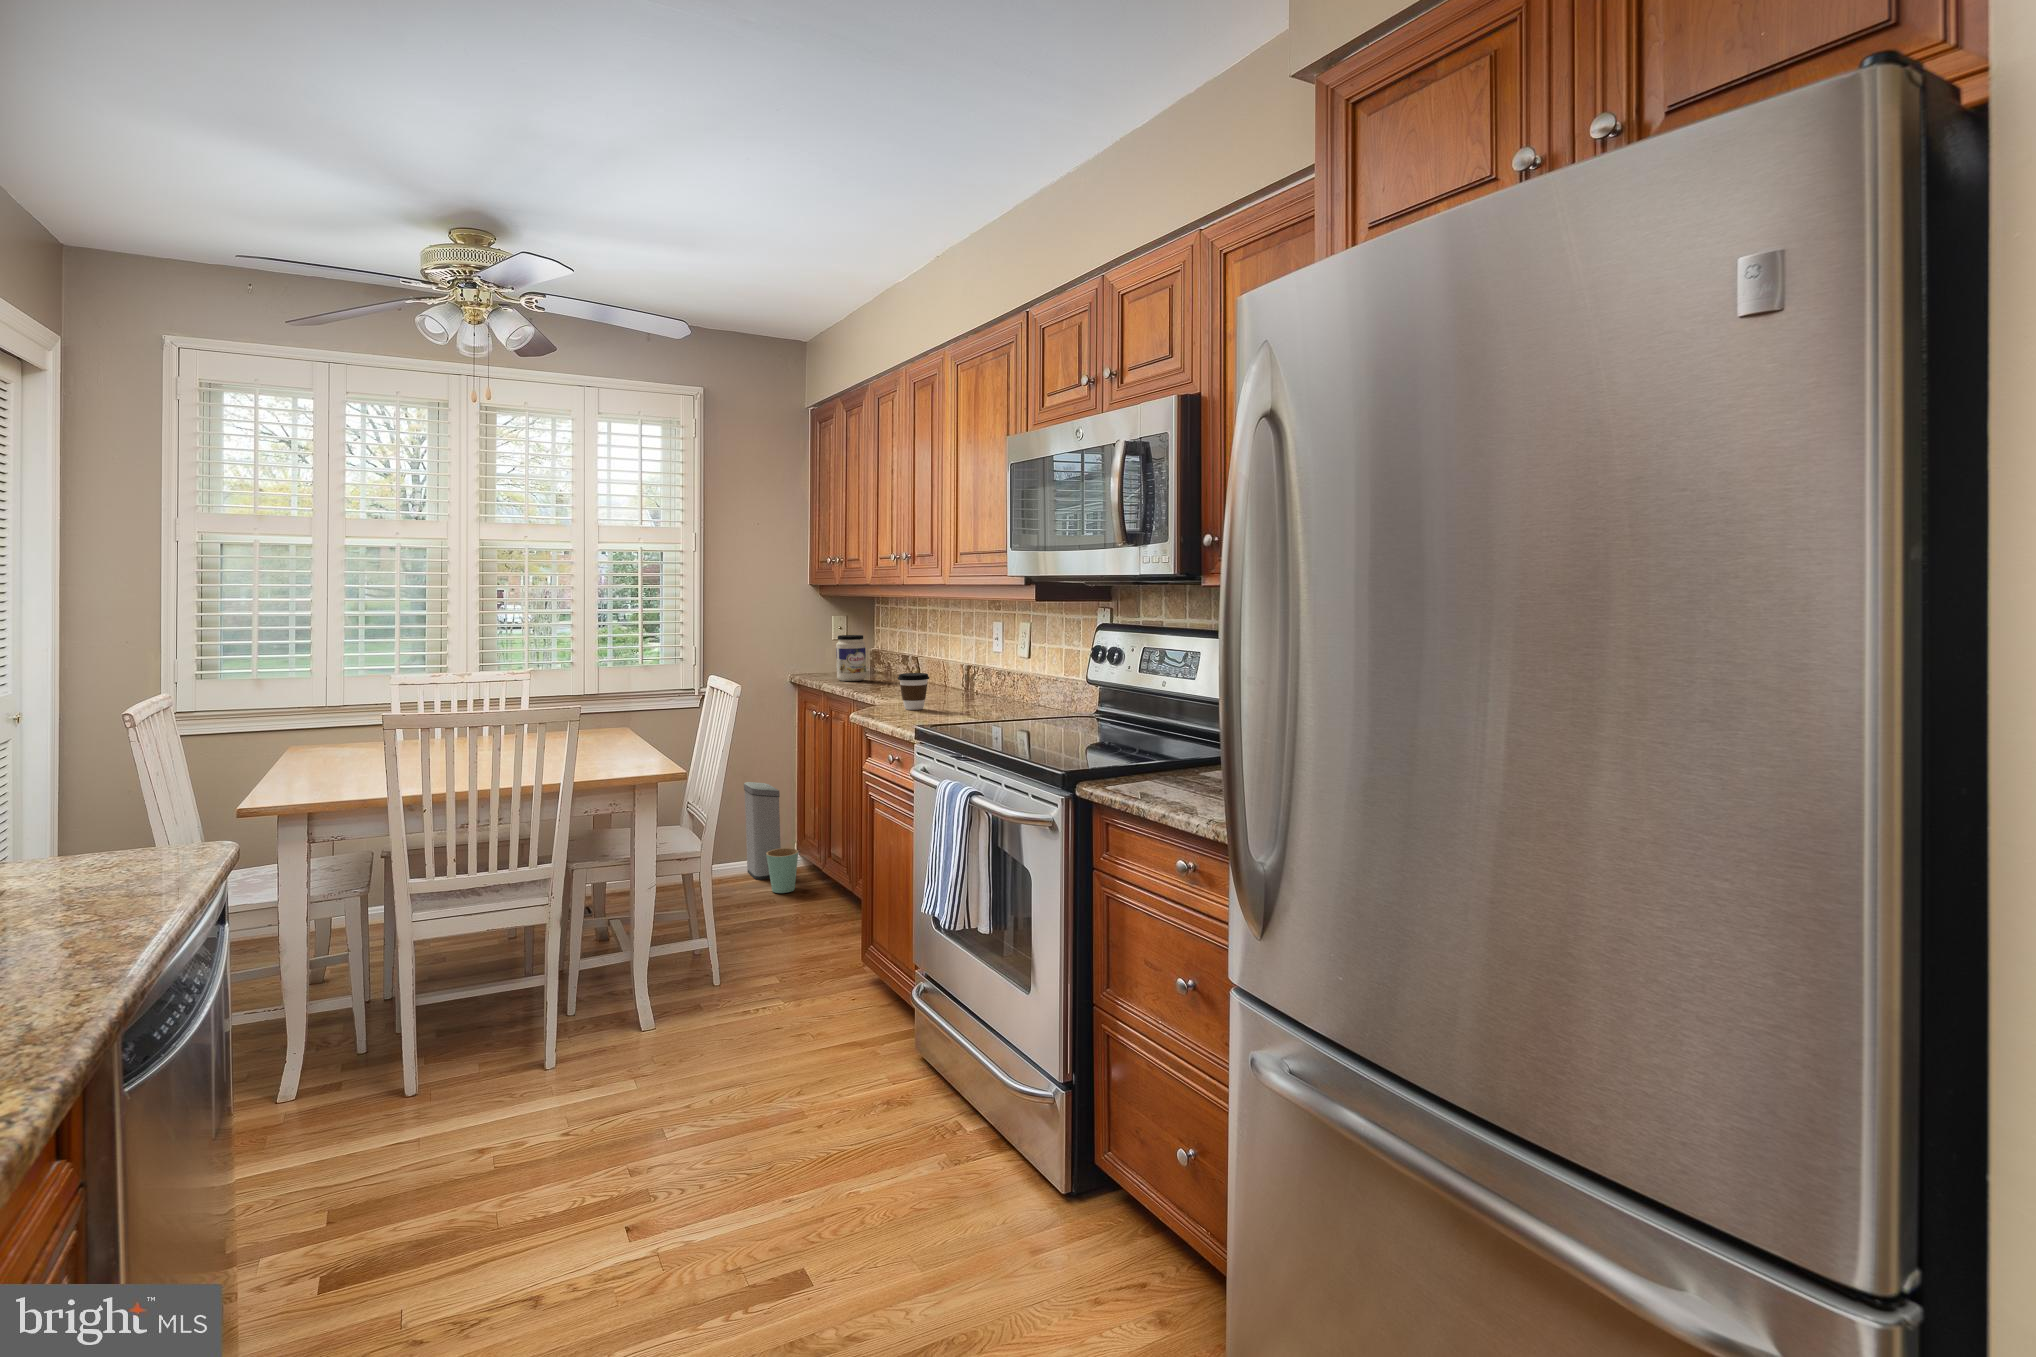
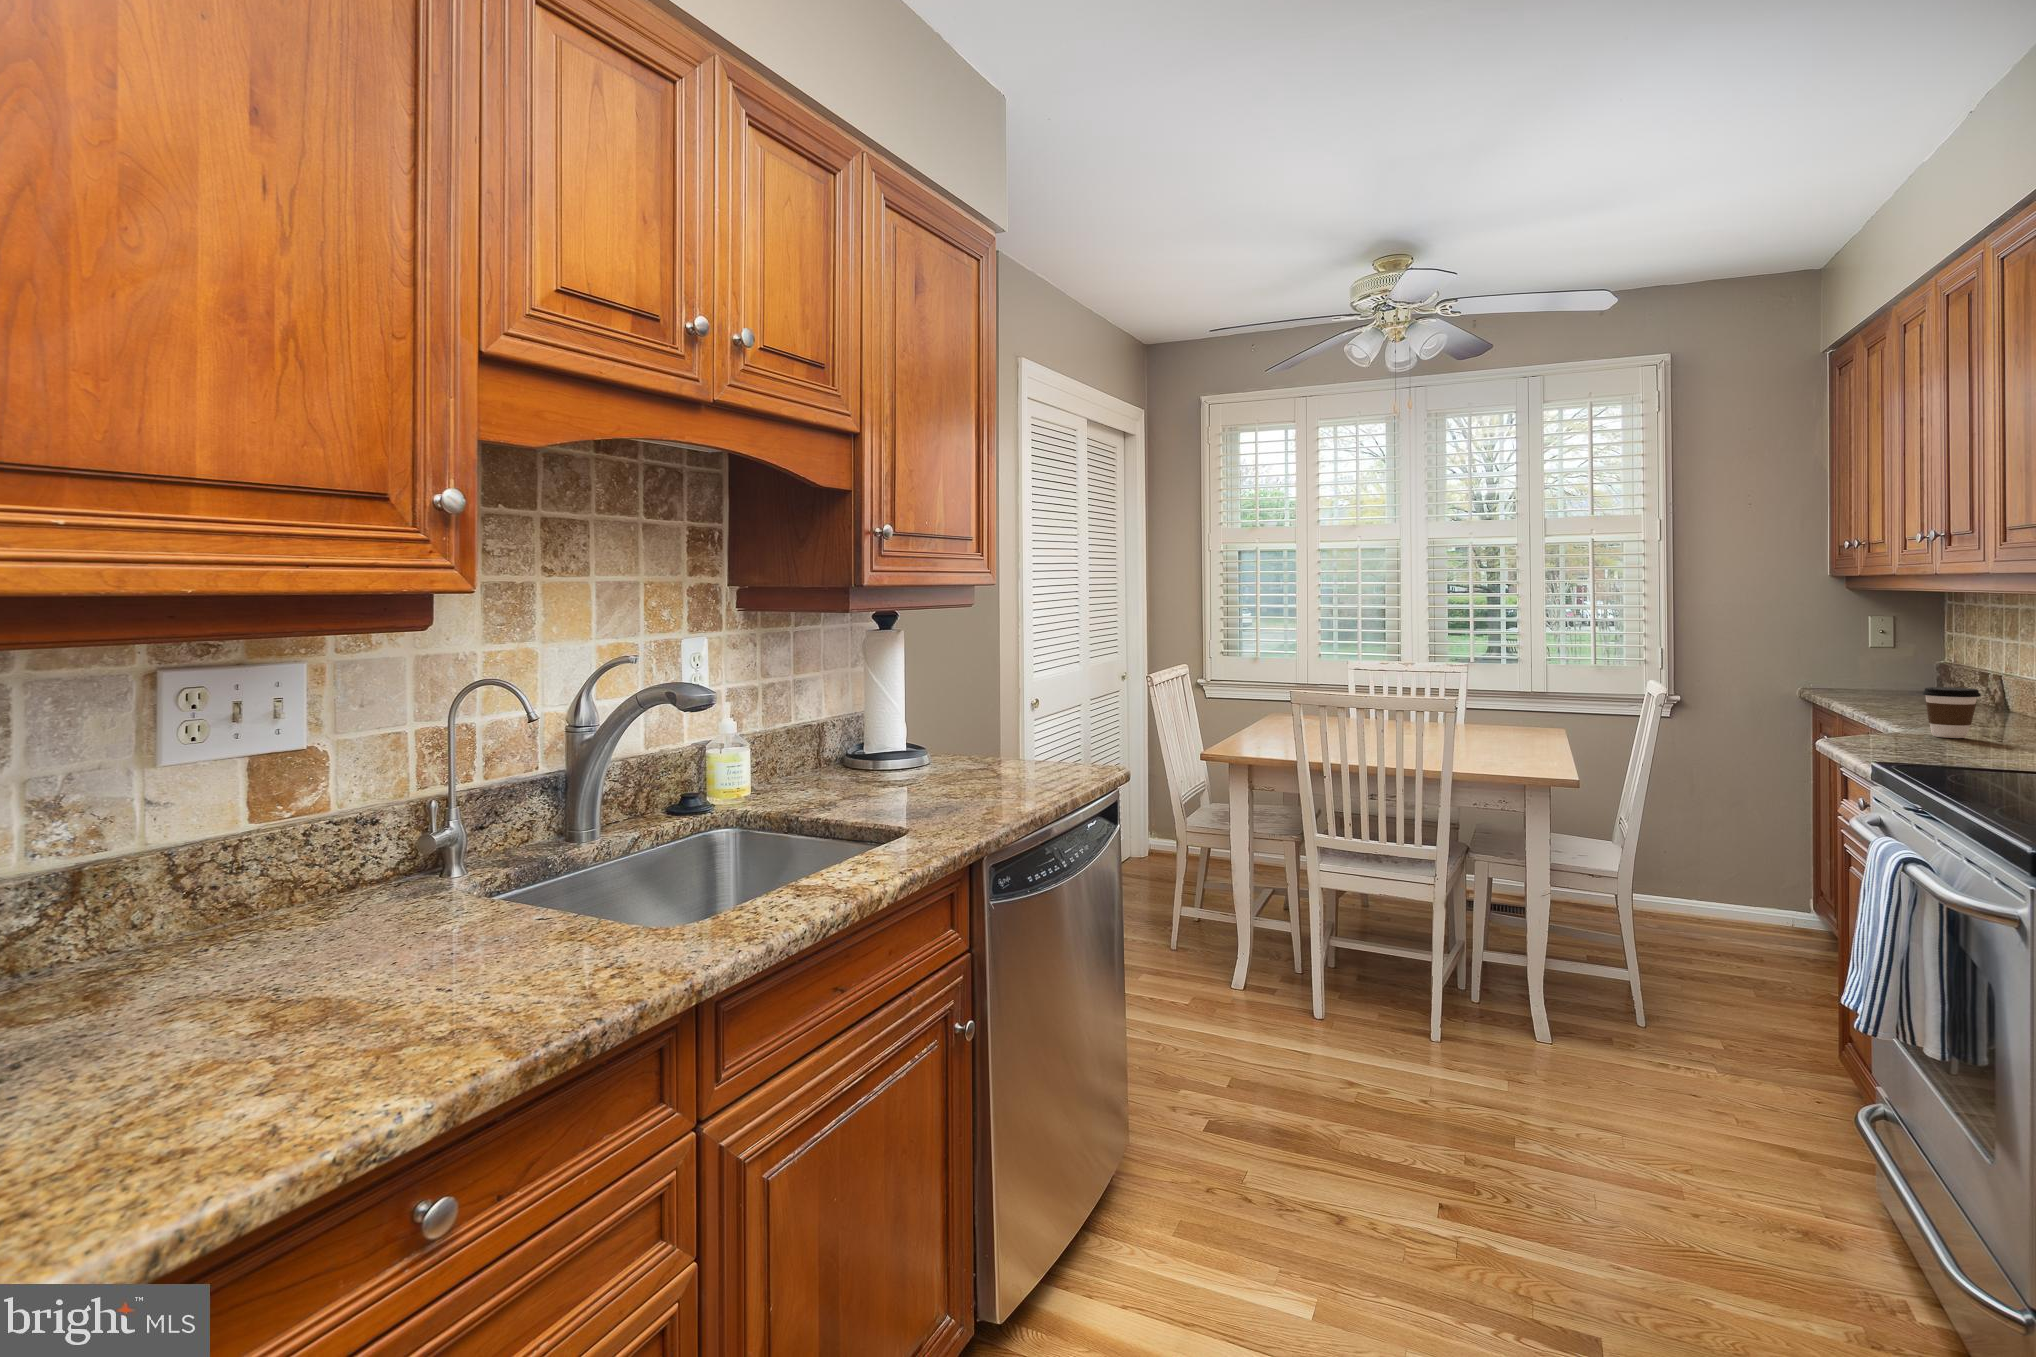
jar: present [836,635,866,681] -> none [1861,639,1912,700]
trash can: present [744,782,798,893] -> none [1713,812,1780,953]

